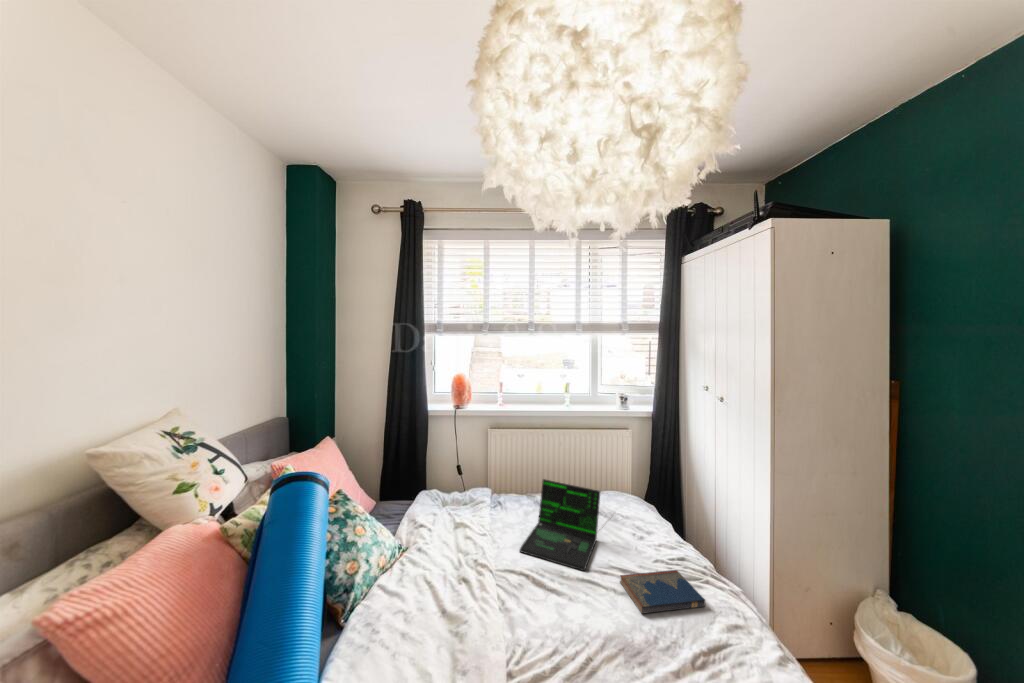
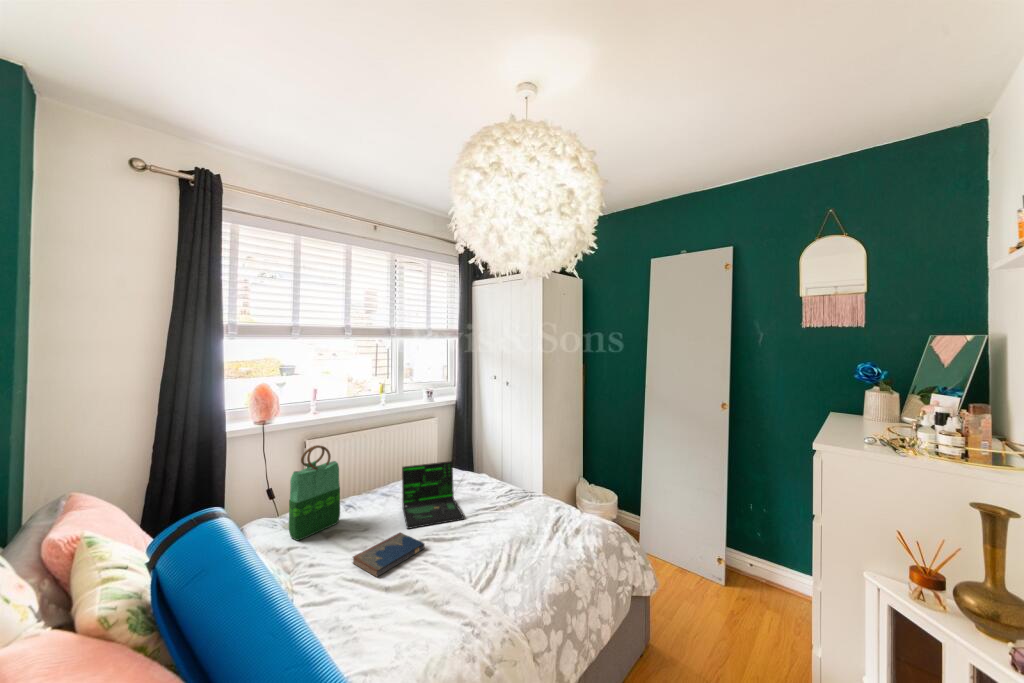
tote bag: none [434,435,479,518] -> present [289,445,340,540]
hardcover book: present [620,570,705,614] -> present [353,533,425,577]

